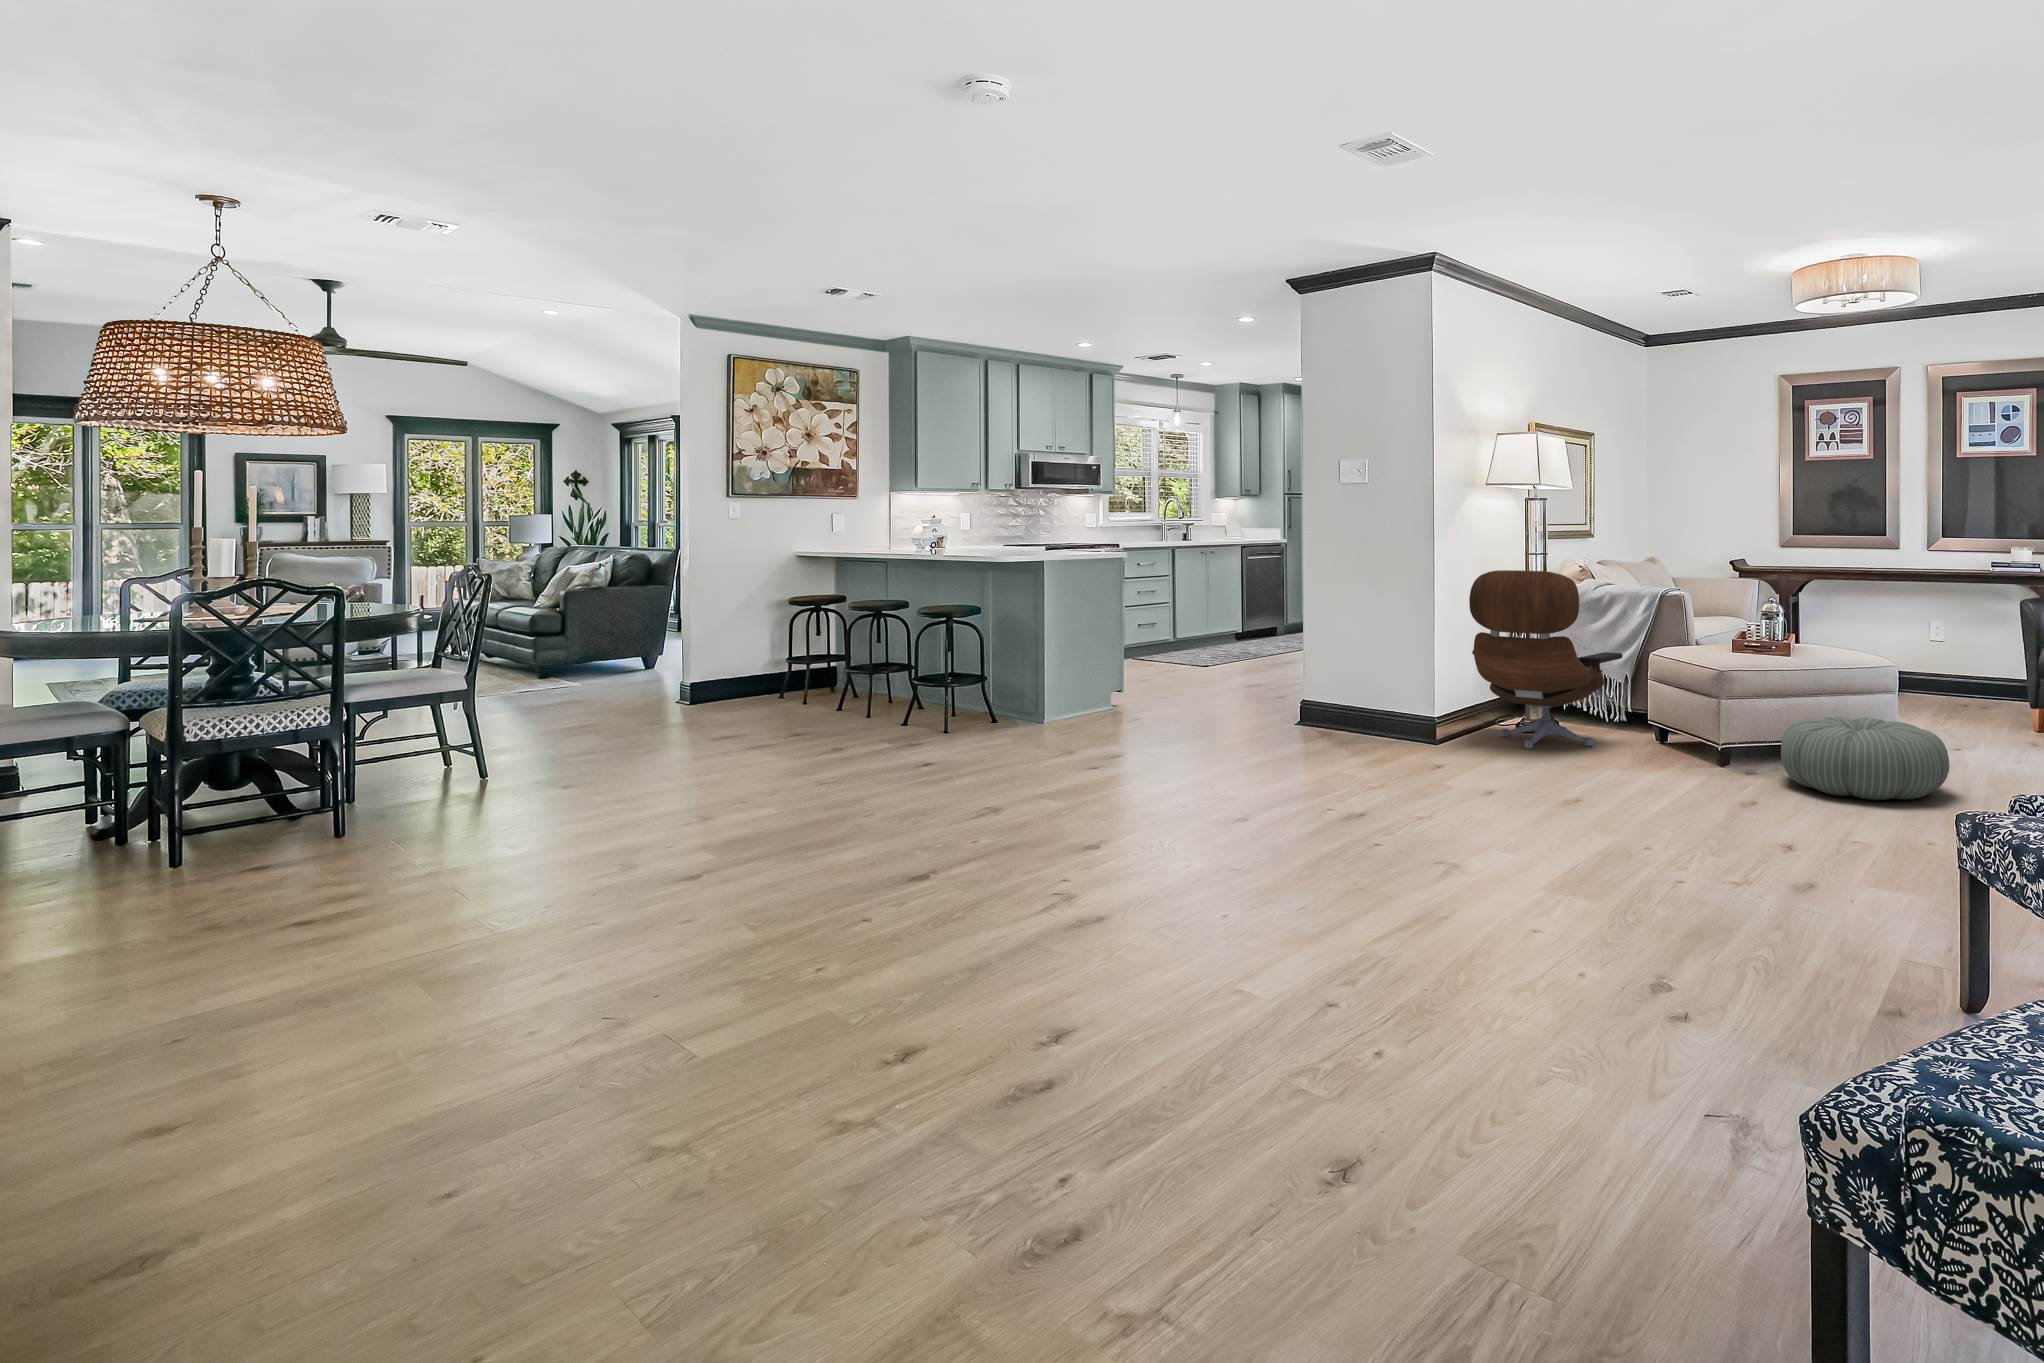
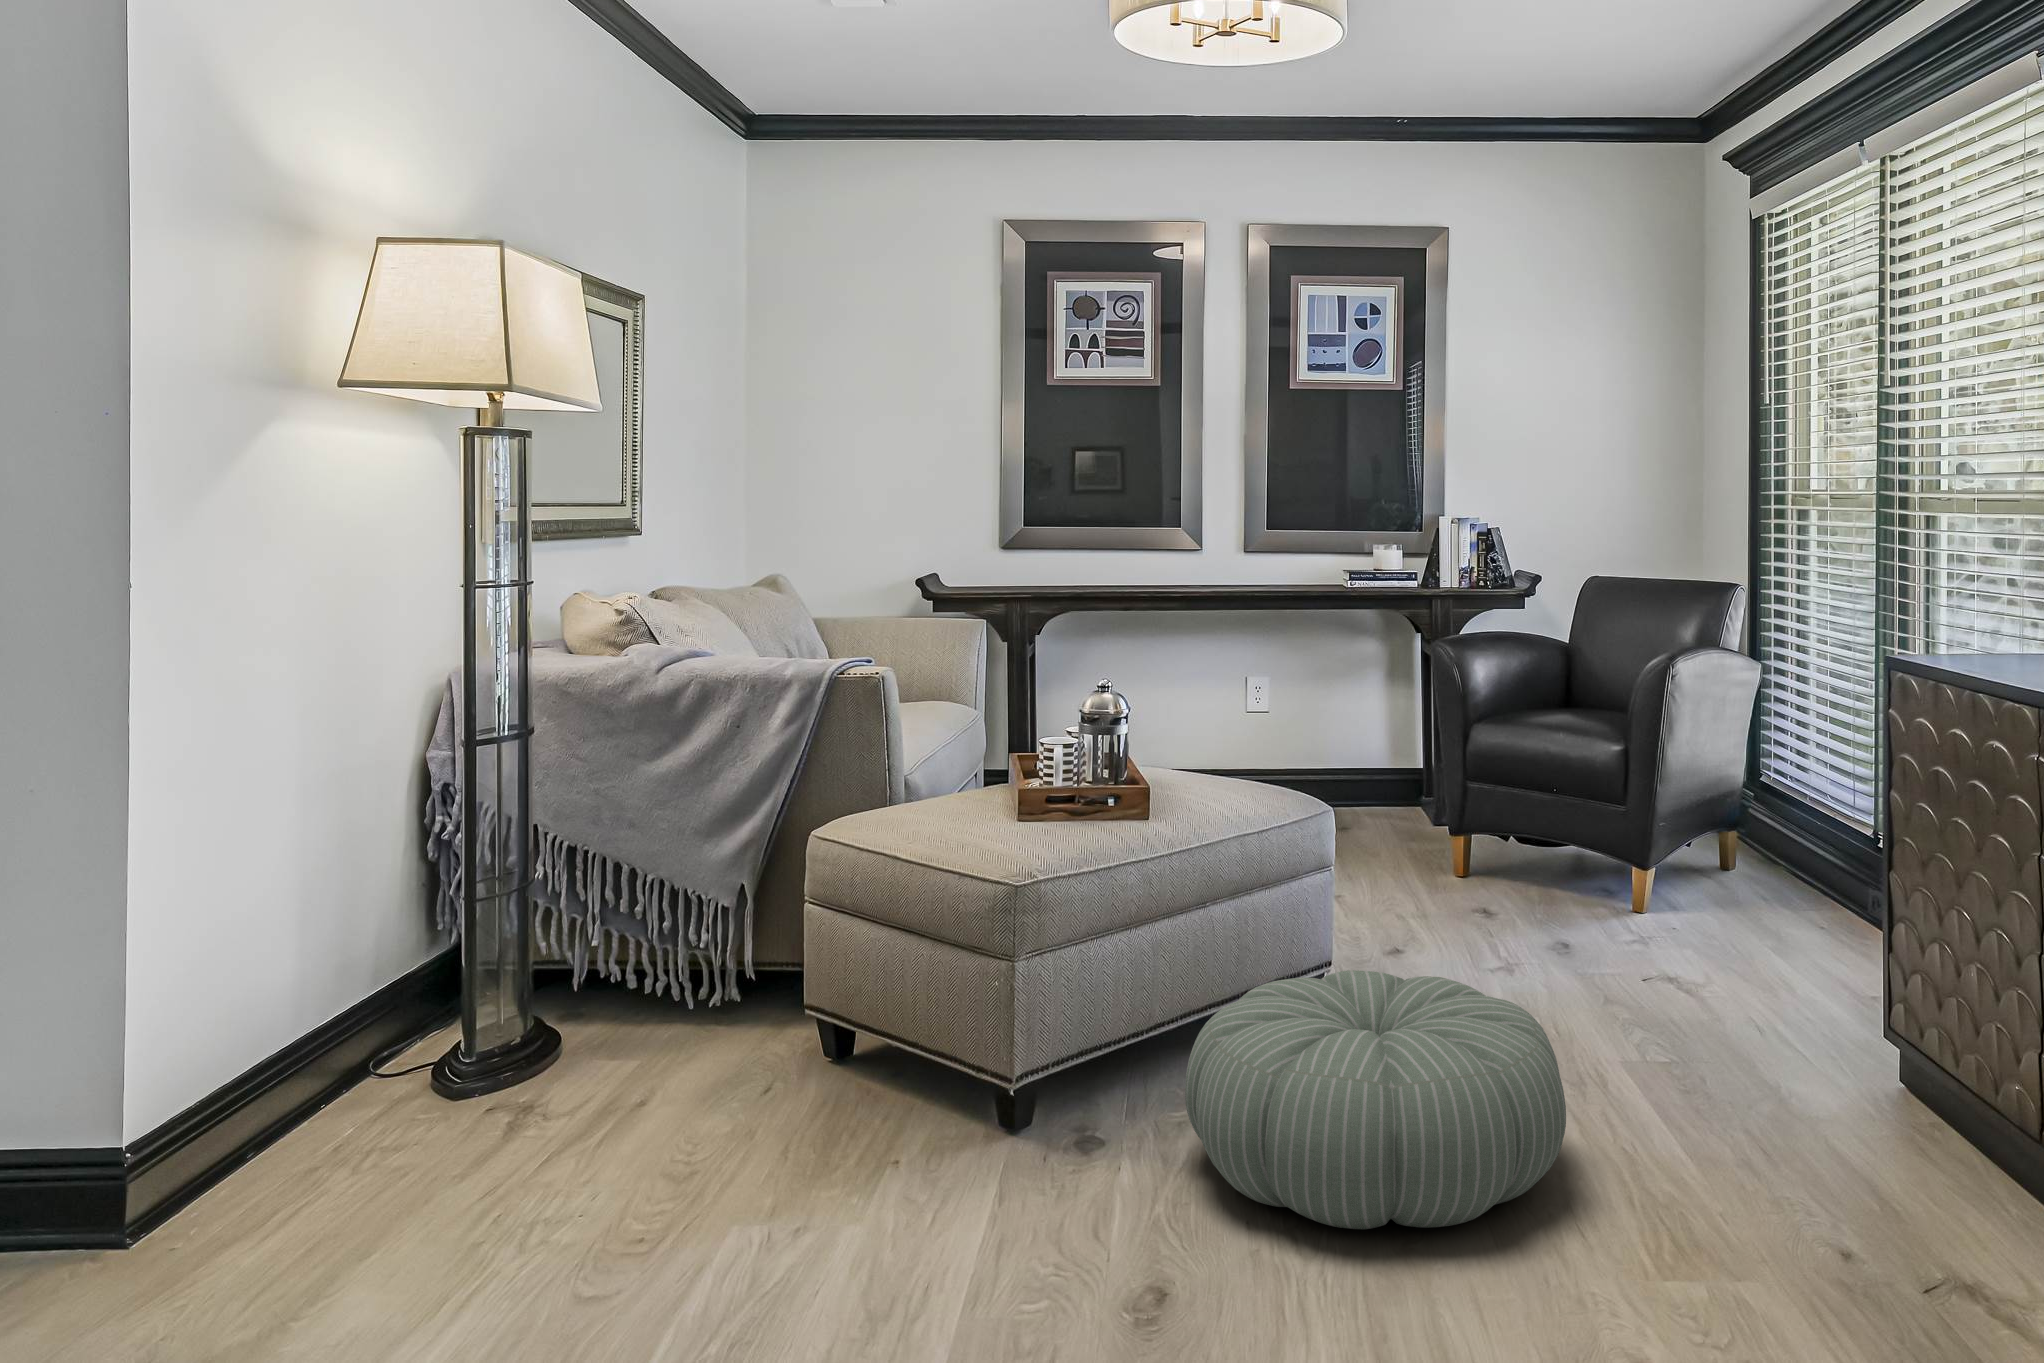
lounge chair: present [1469,570,1623,749] -> none [260,645,746,1189]

